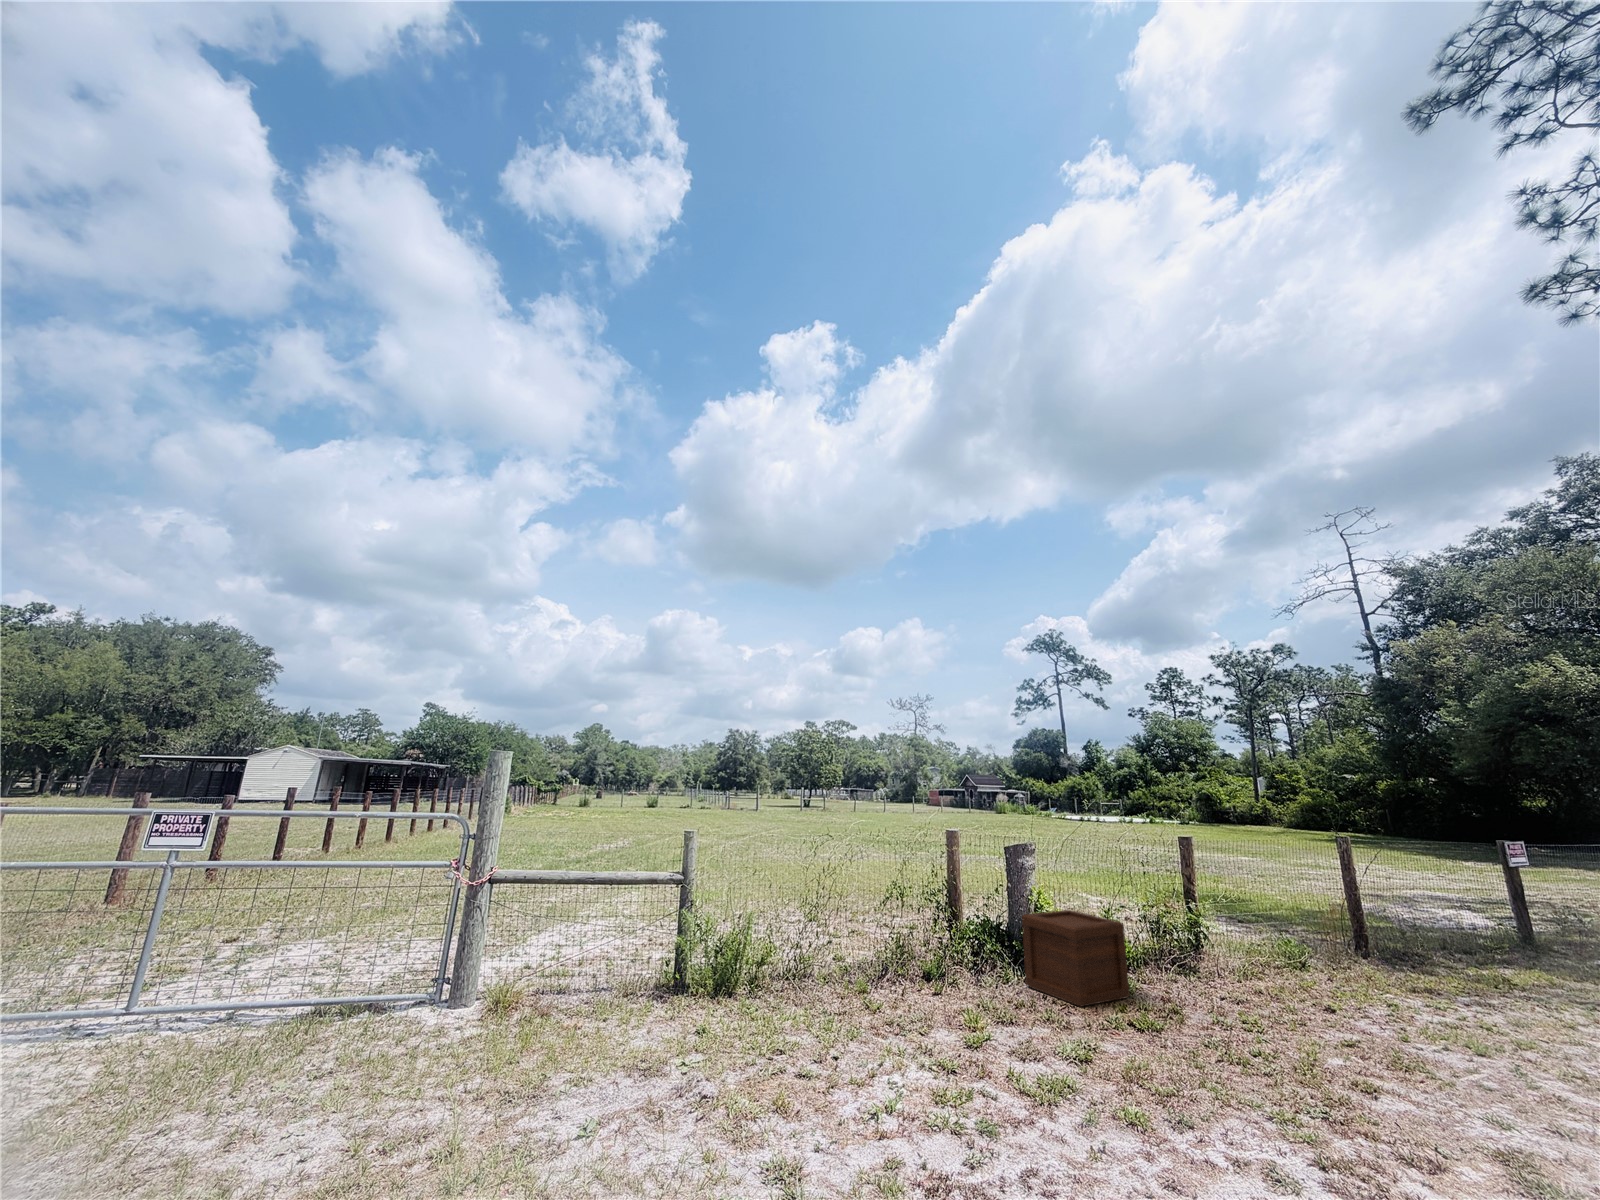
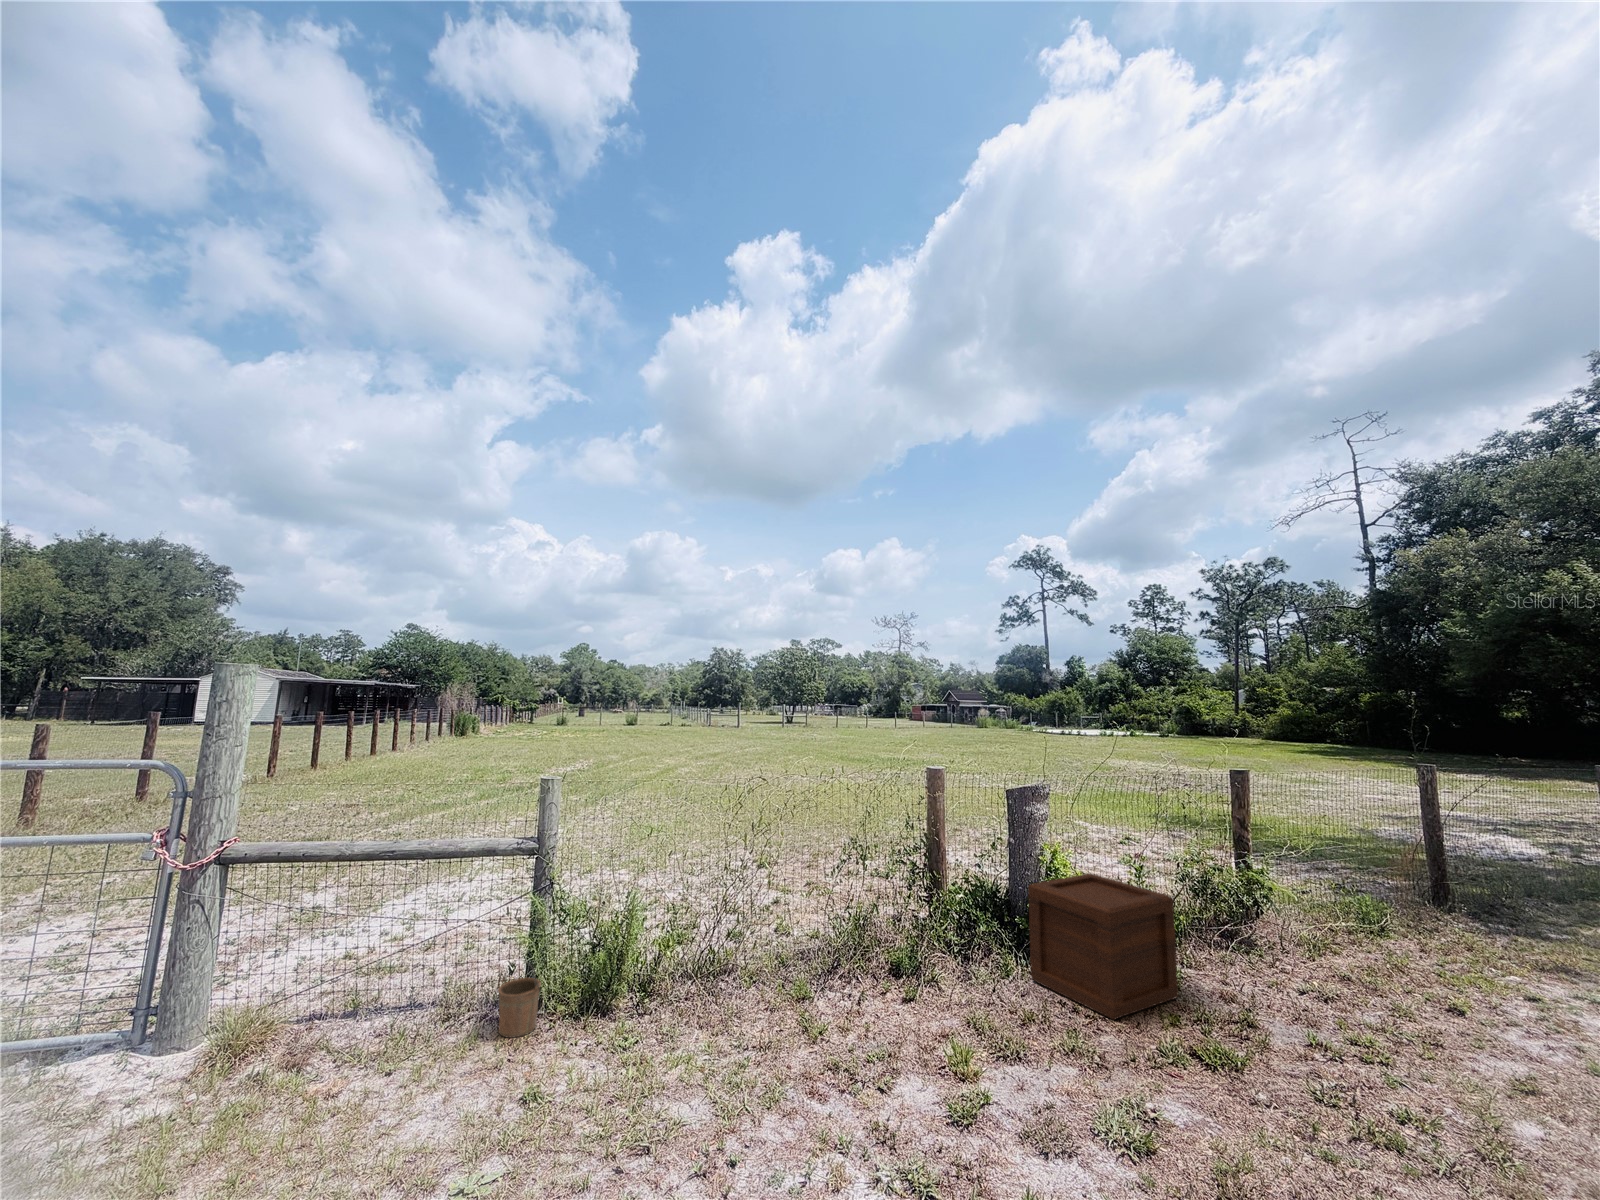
bucket: none [664,954,692,1005] -> present [498,978,541,1038]

